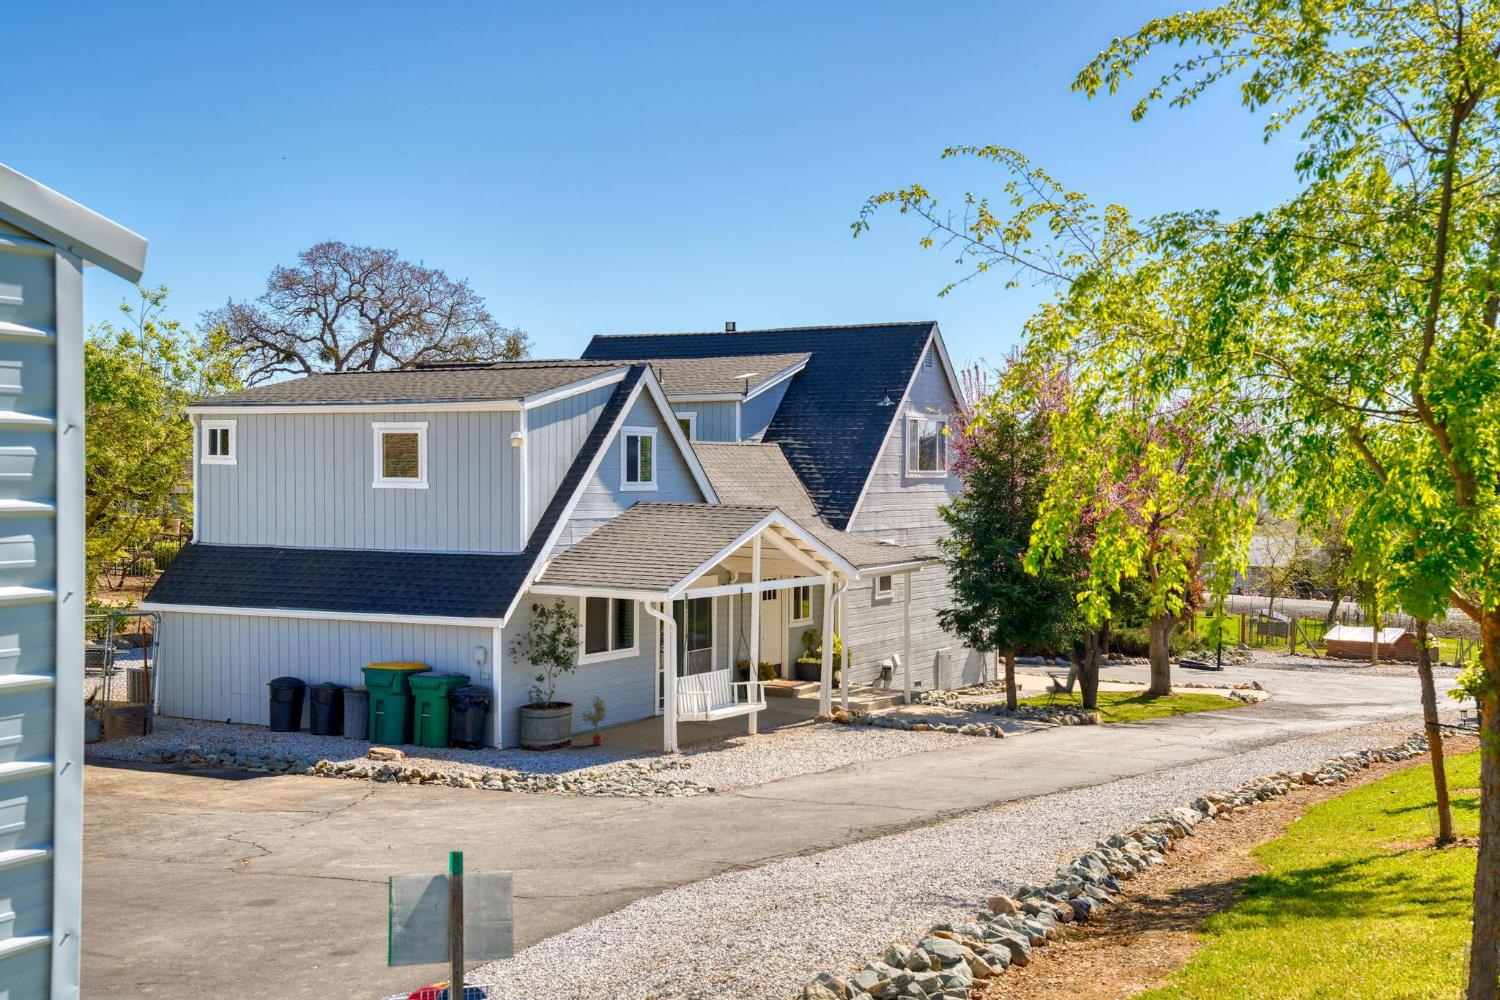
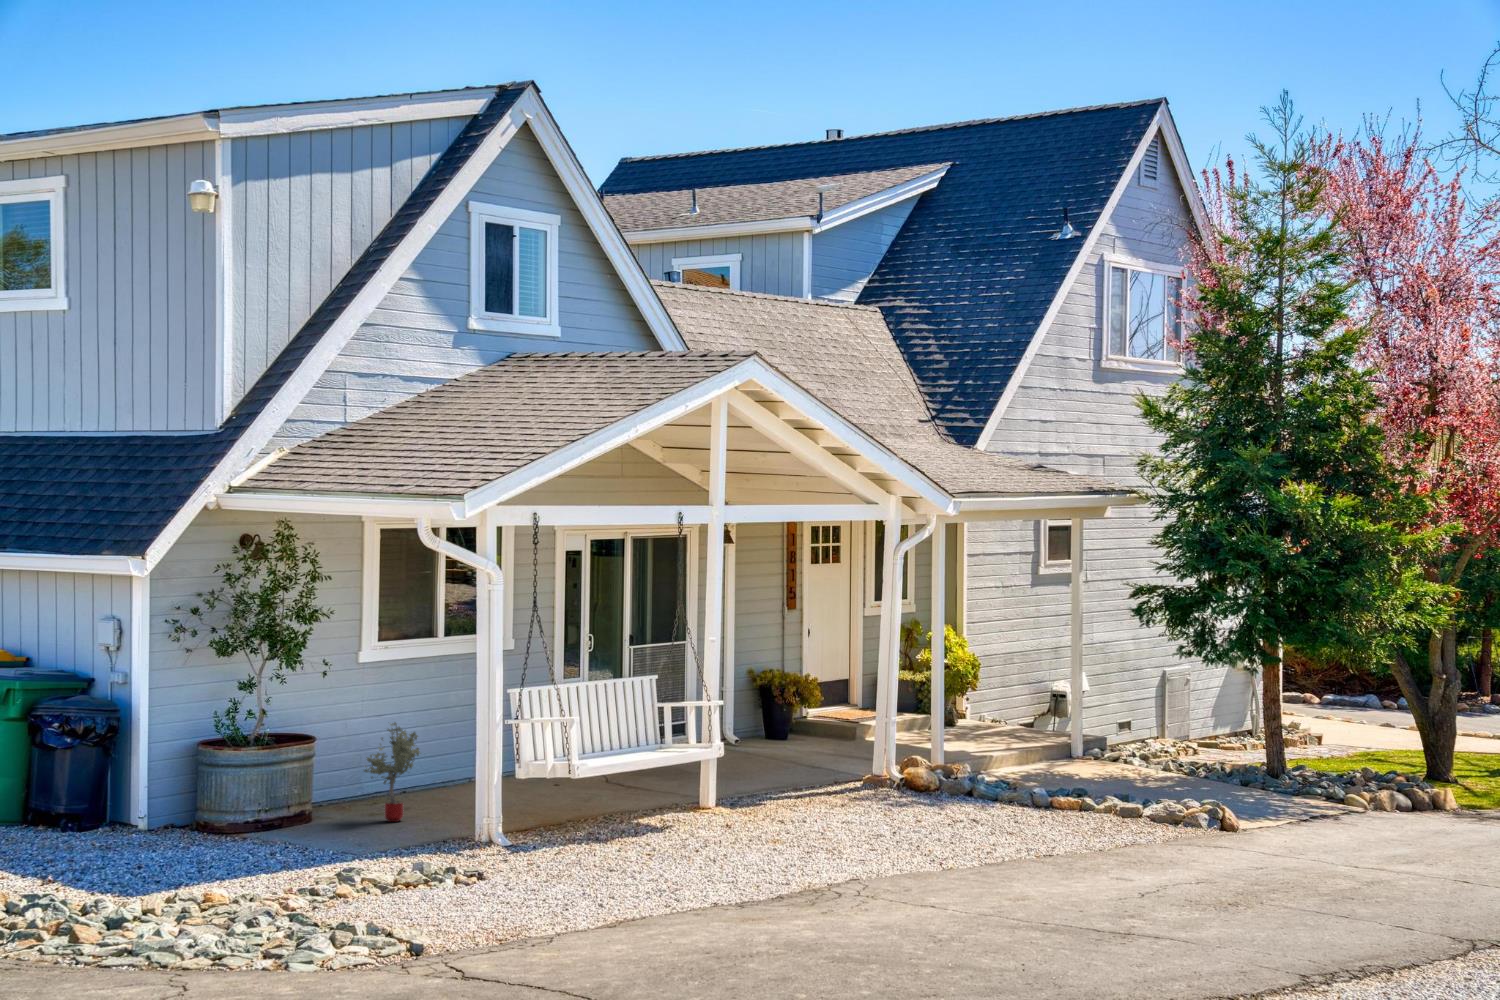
lounge chair: present [1046,664,1082,707] -> none [1348,690,1423,775]

